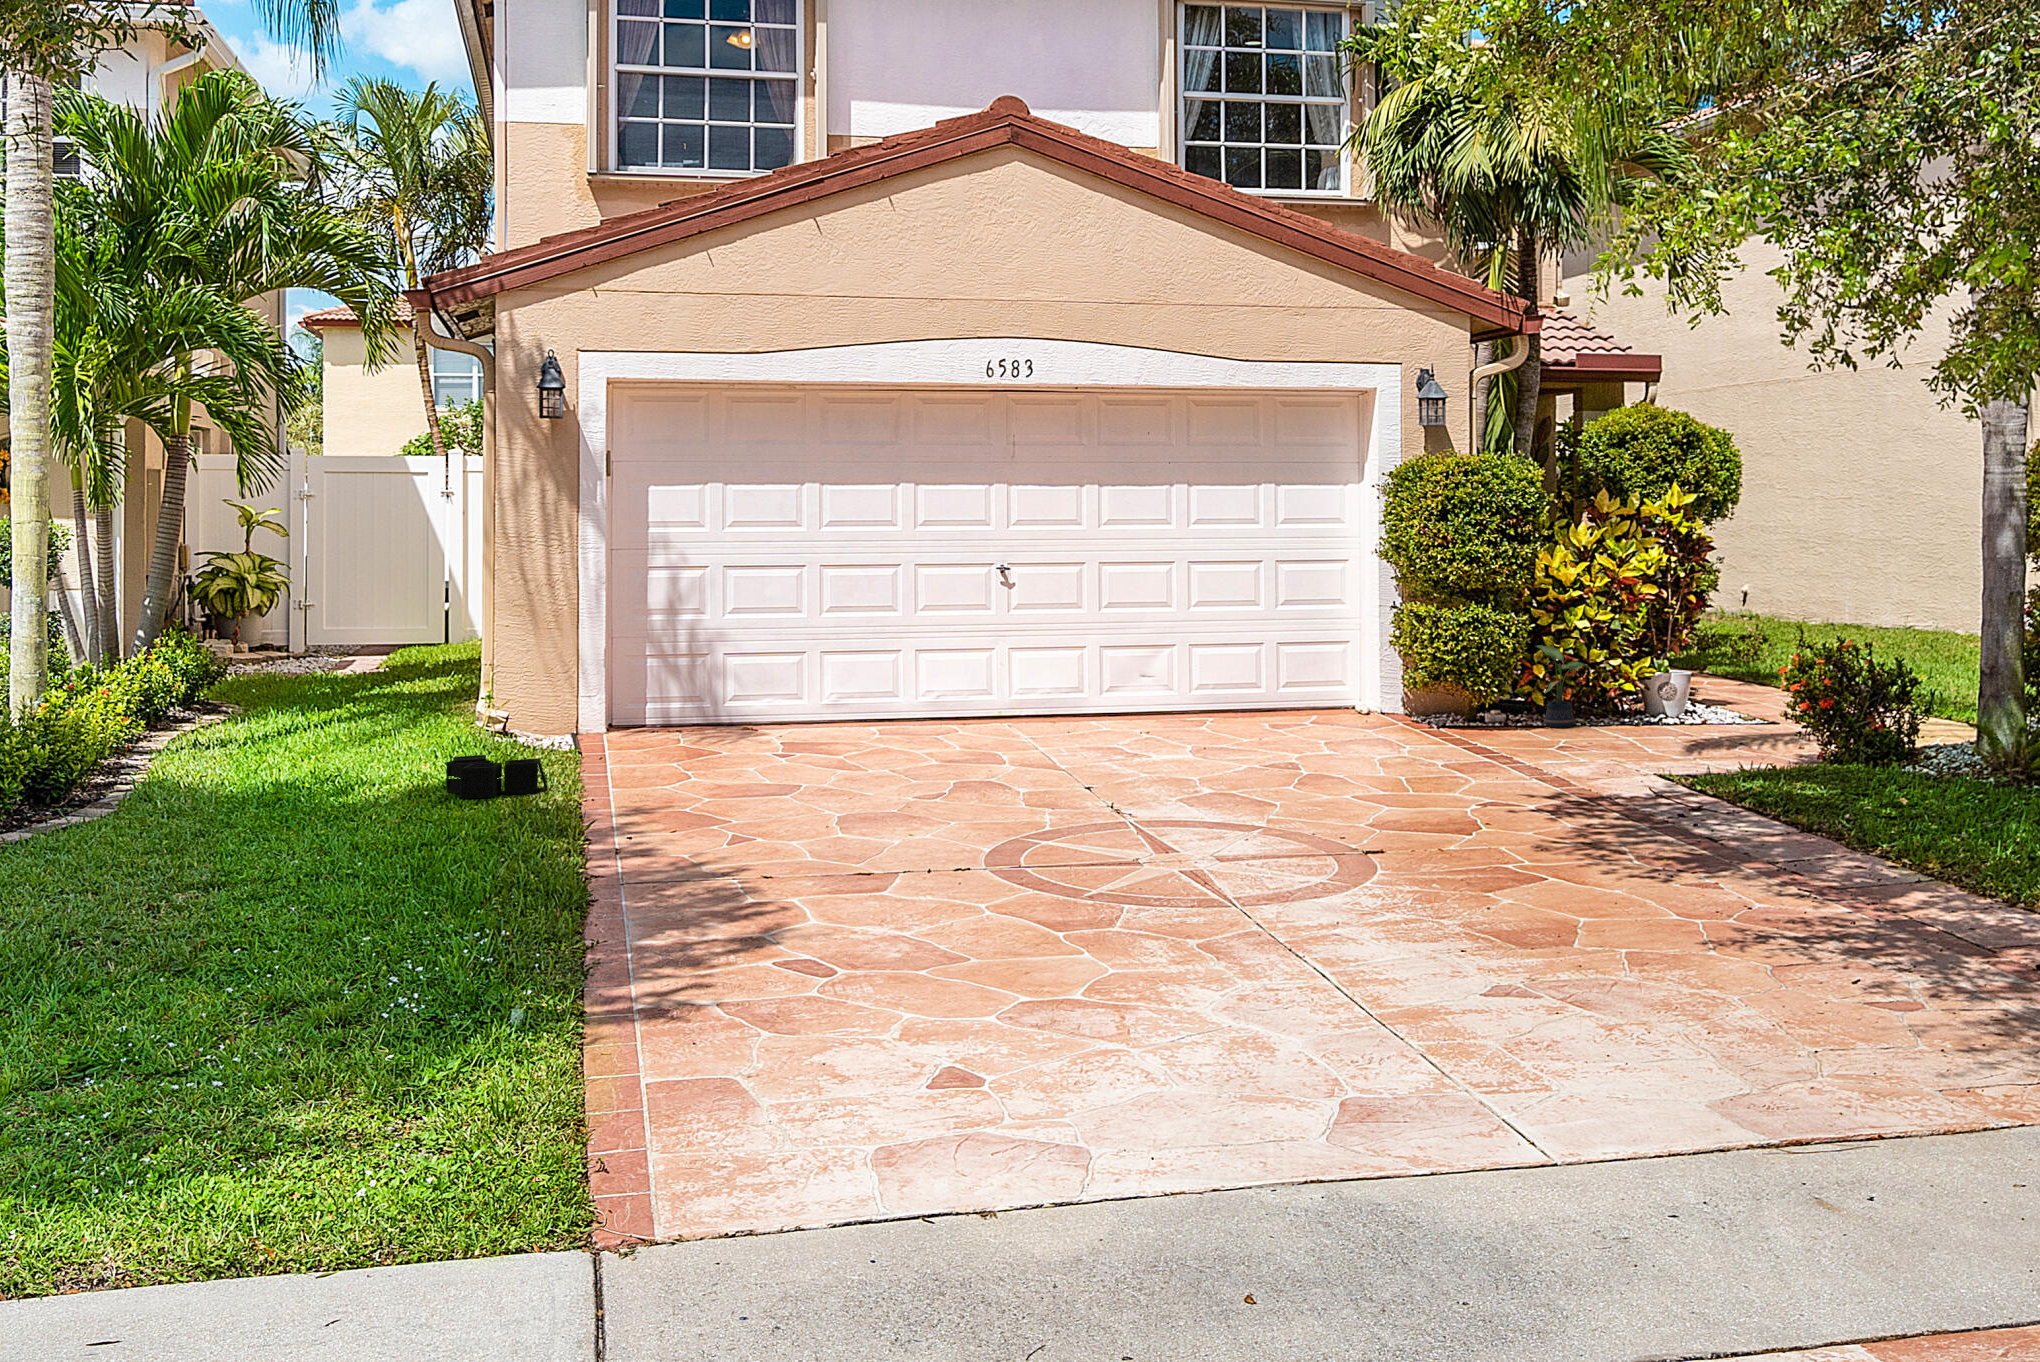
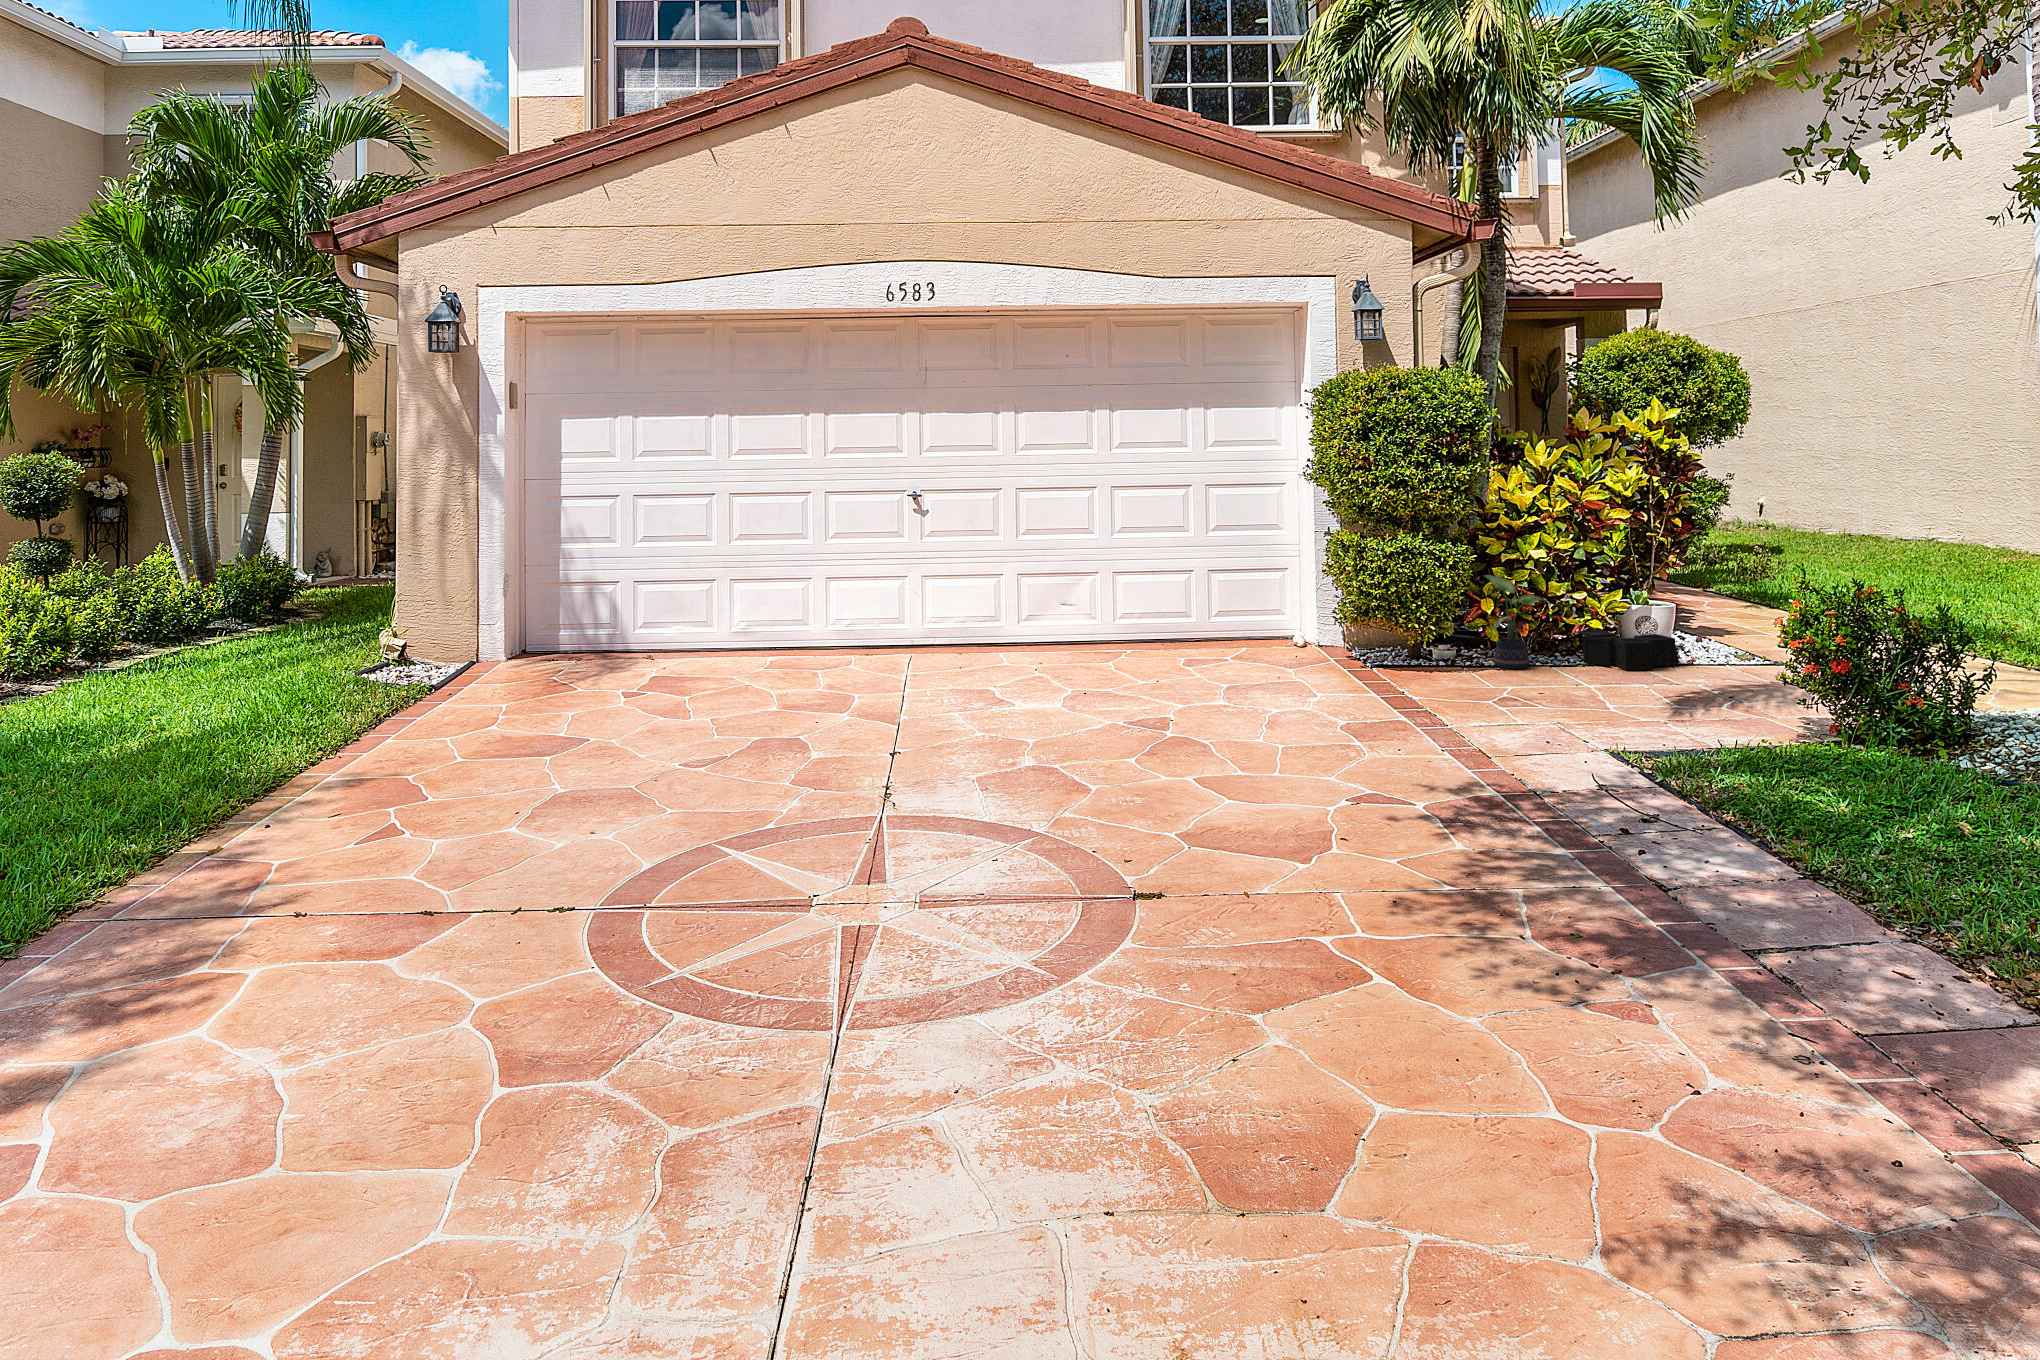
storage bin: present [446,755,548,799] -> present [1577,630,1680,670]

